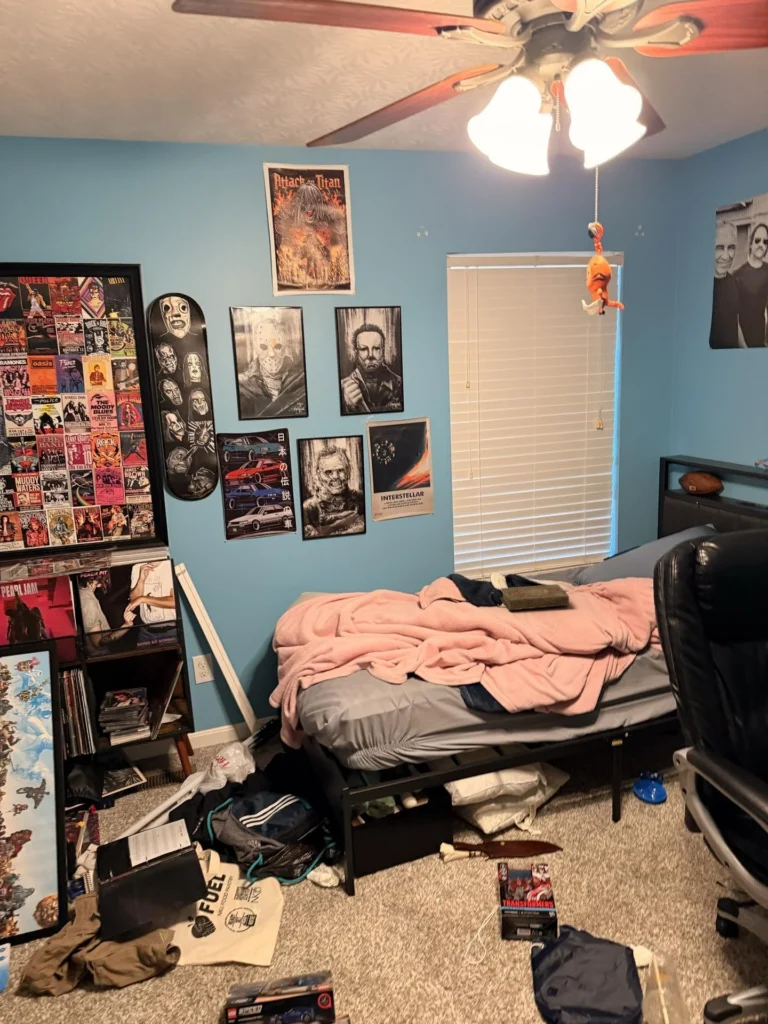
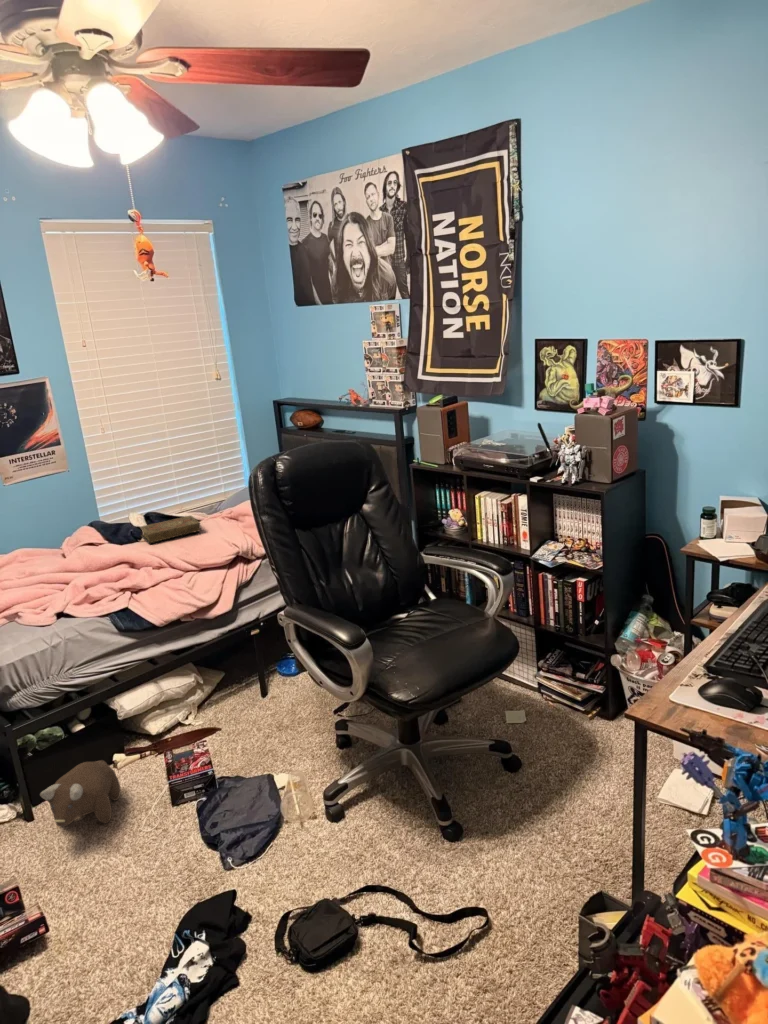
plush toy: none [366,851,446,931] -> present [40,760,121,827]

